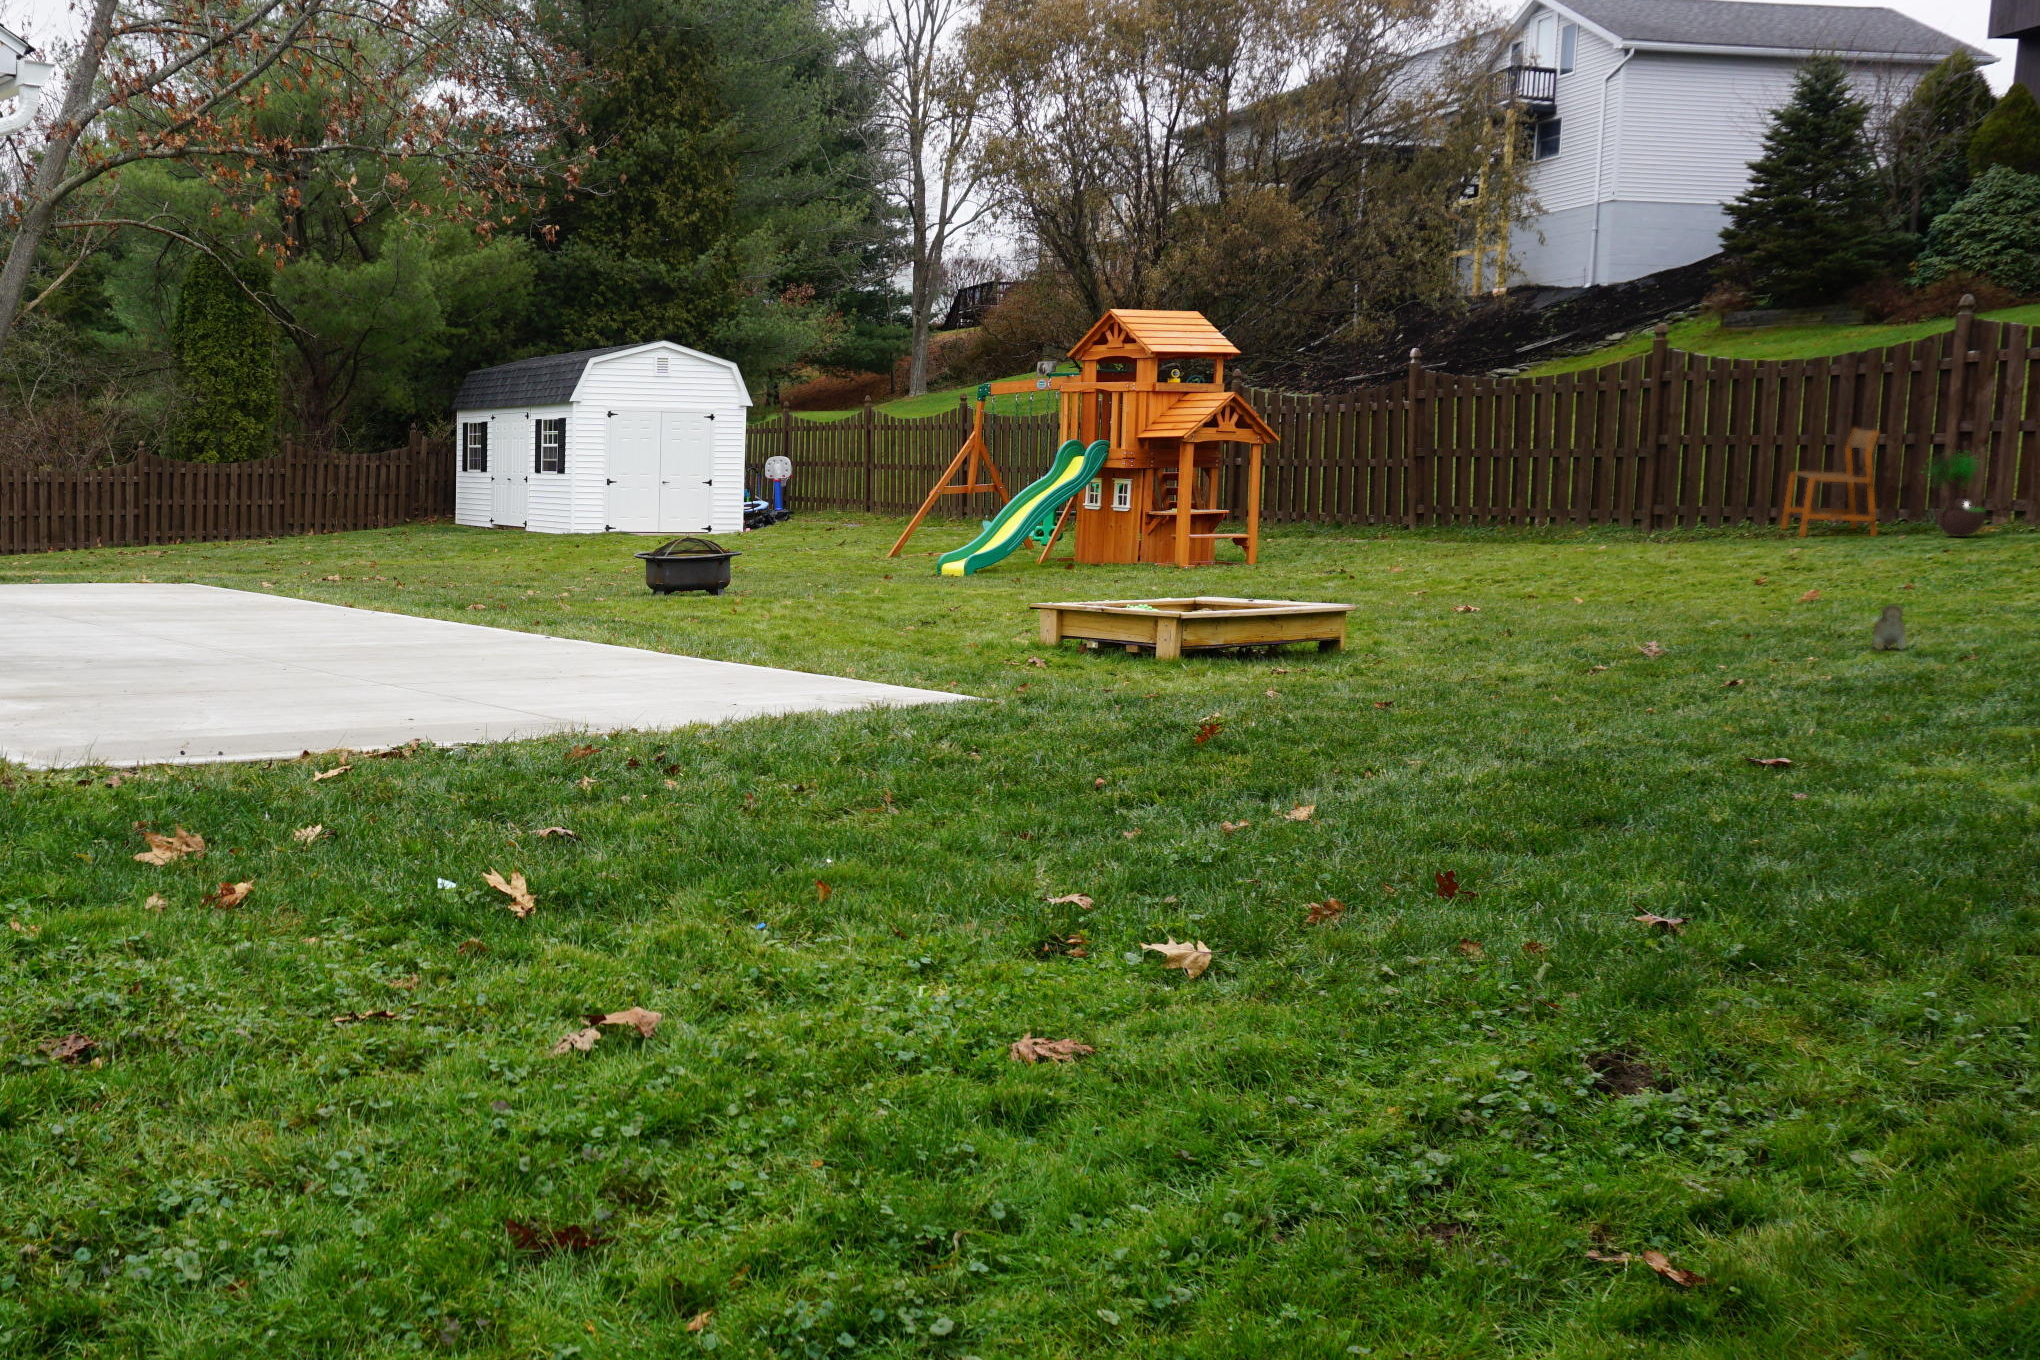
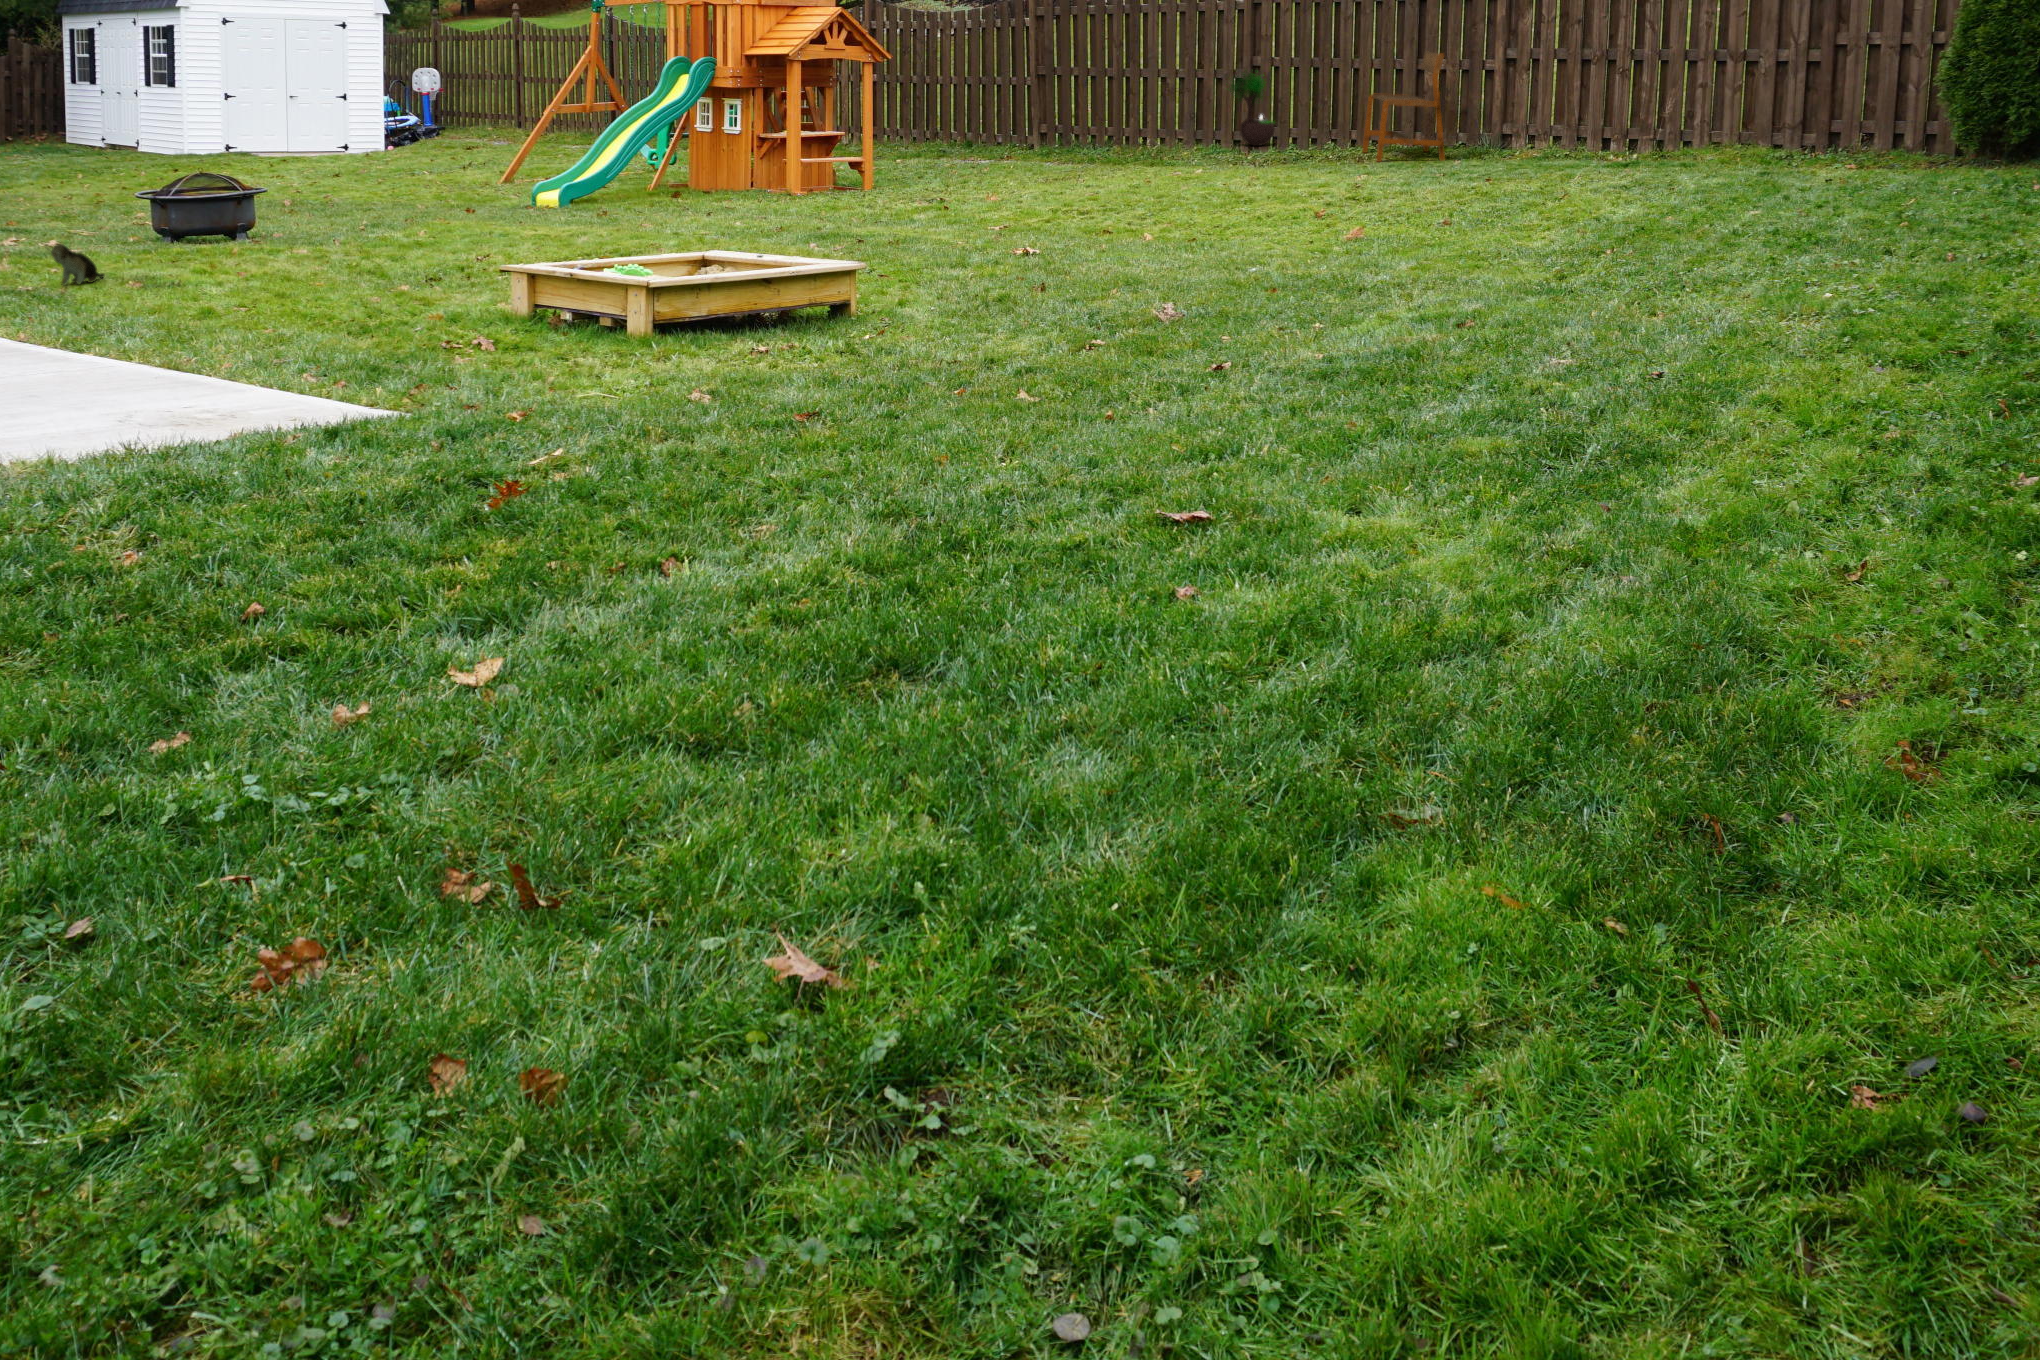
potted tree: present [1922,449,1986,537] -> present [1228,70,1275,146]
plush toy: present [1872,604,1906,650] -> present [51,244,105,285]

